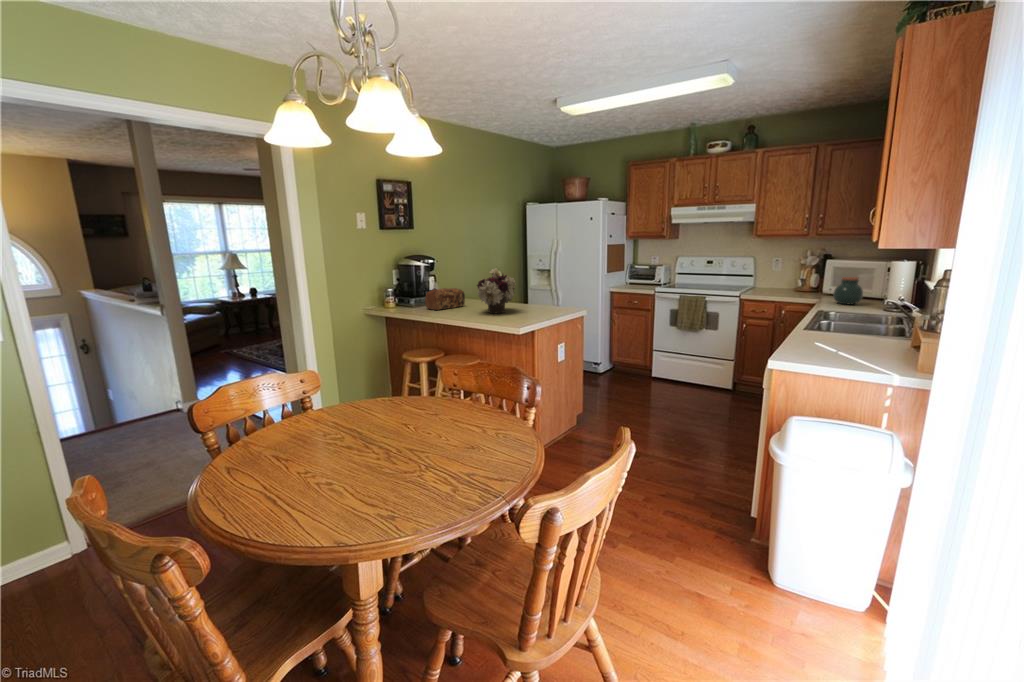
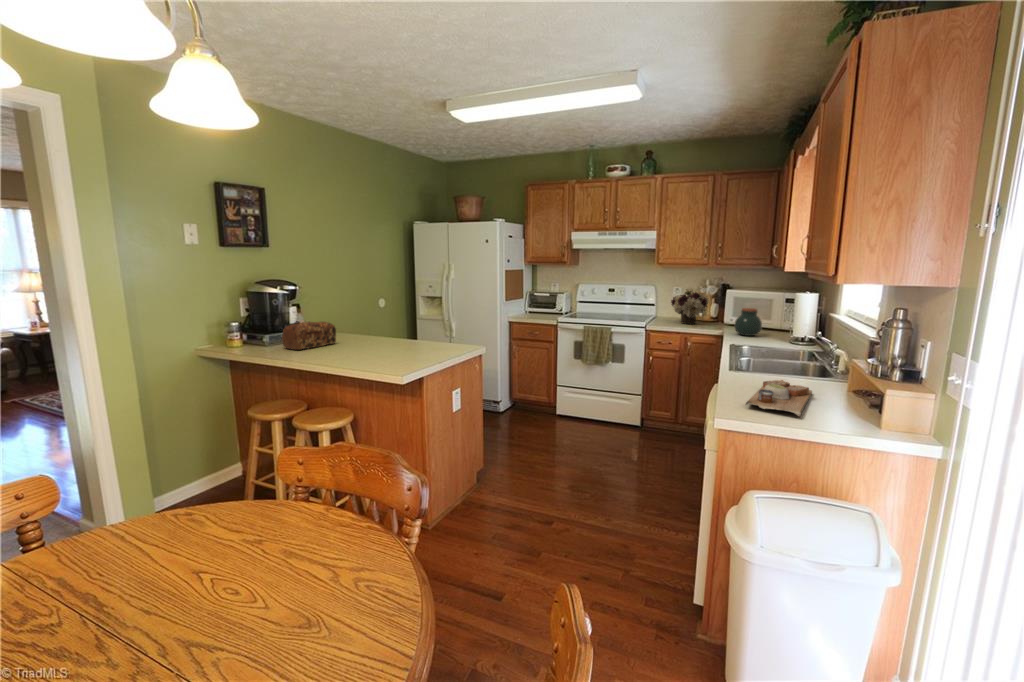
flower arrangement: present [477,268,516,313] -> present [671,288,708,324]
cutting board: none [813,338,889,367] -> present [746,380,812,417]

